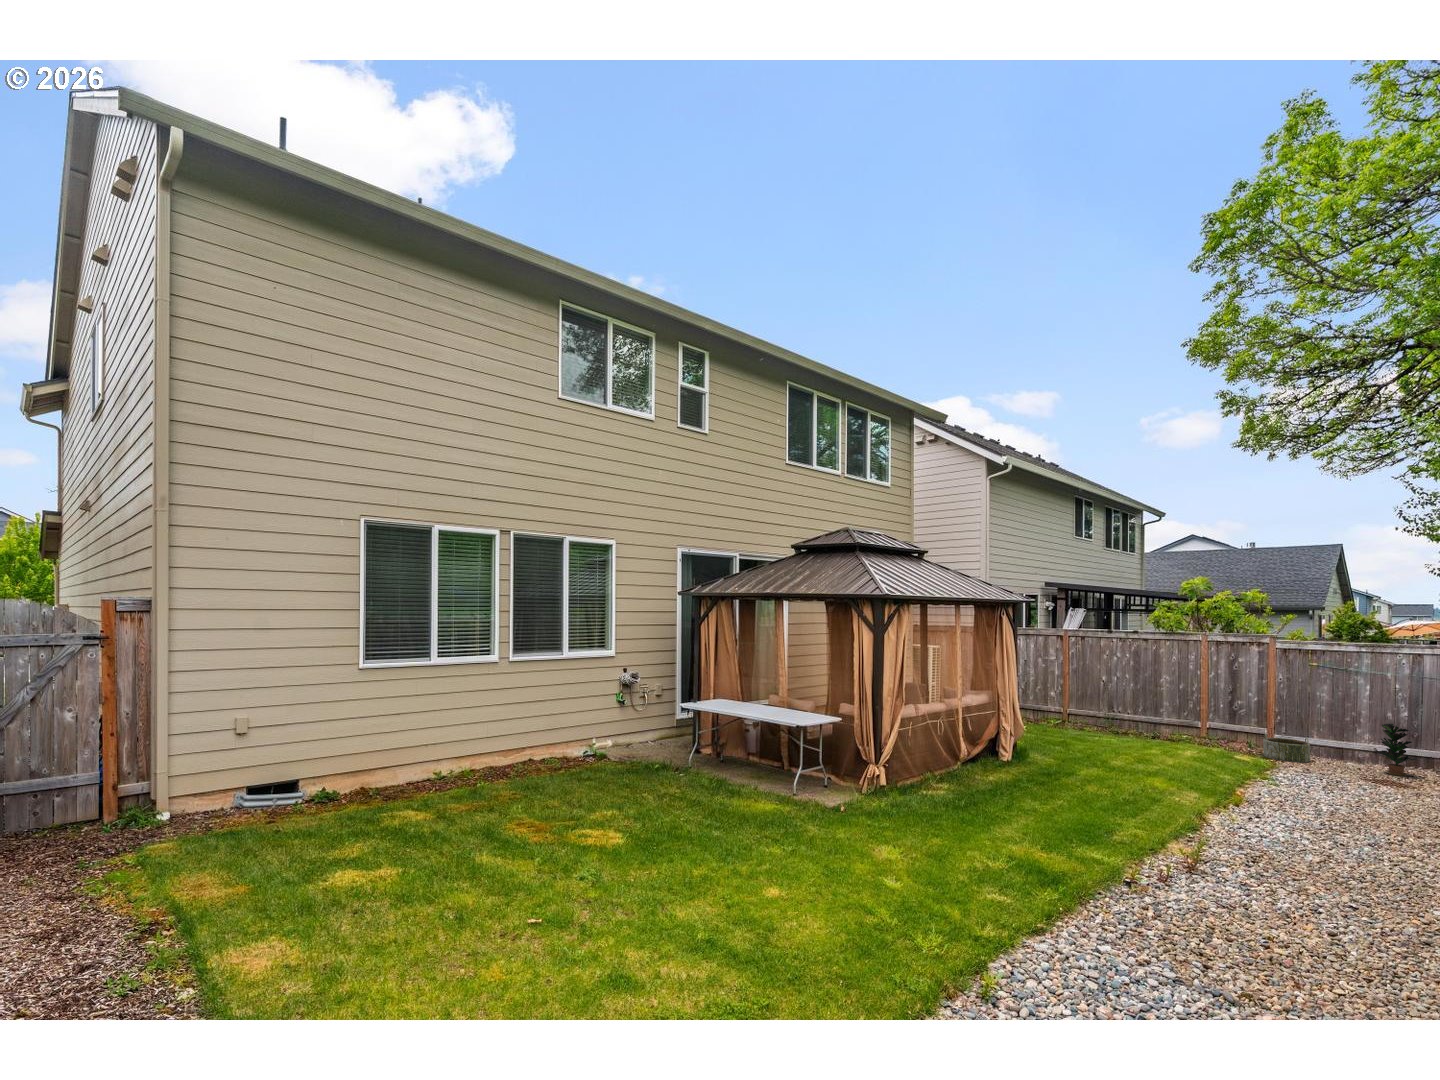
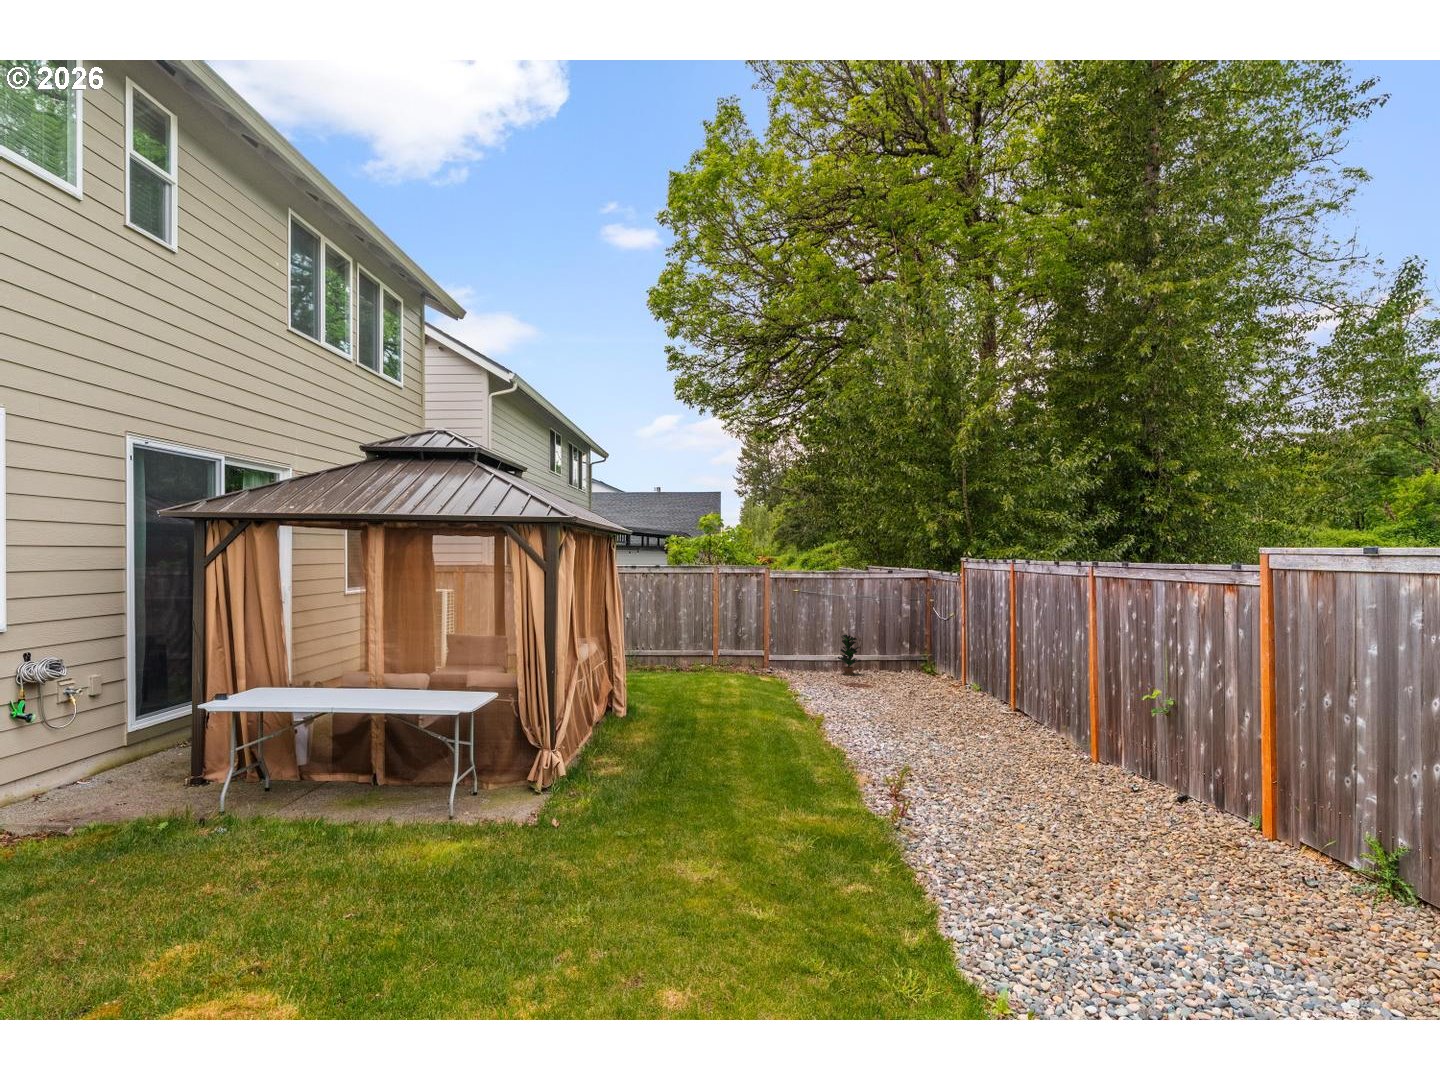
basket: present [1263,734,1311,762] -> none [764,653,796,676]

